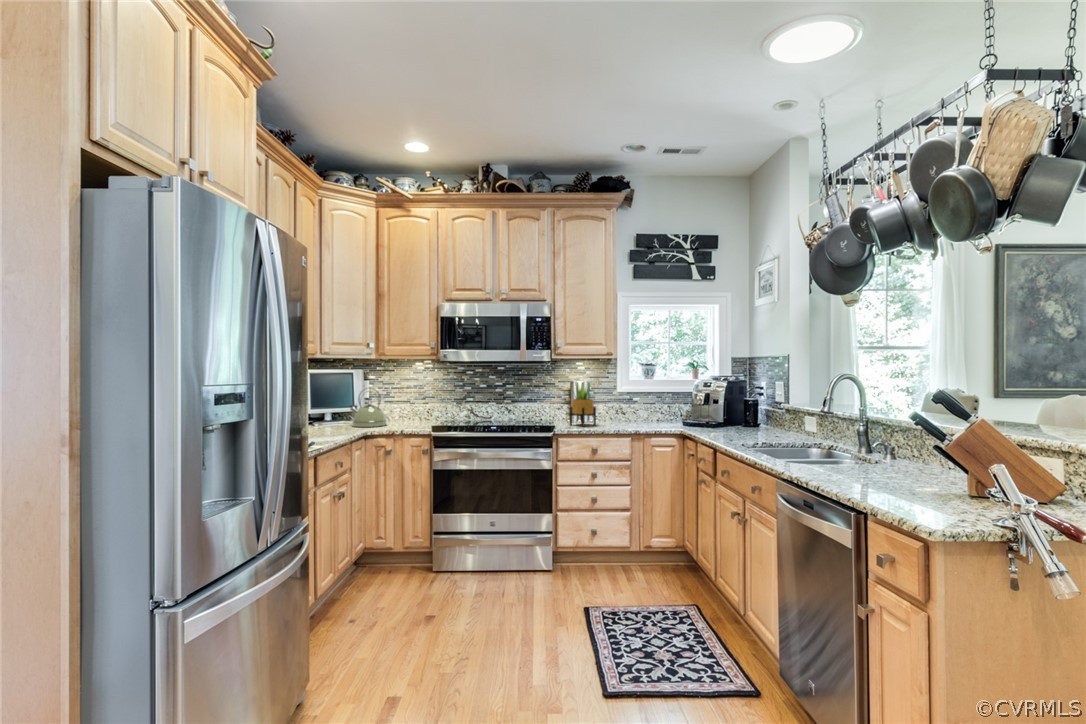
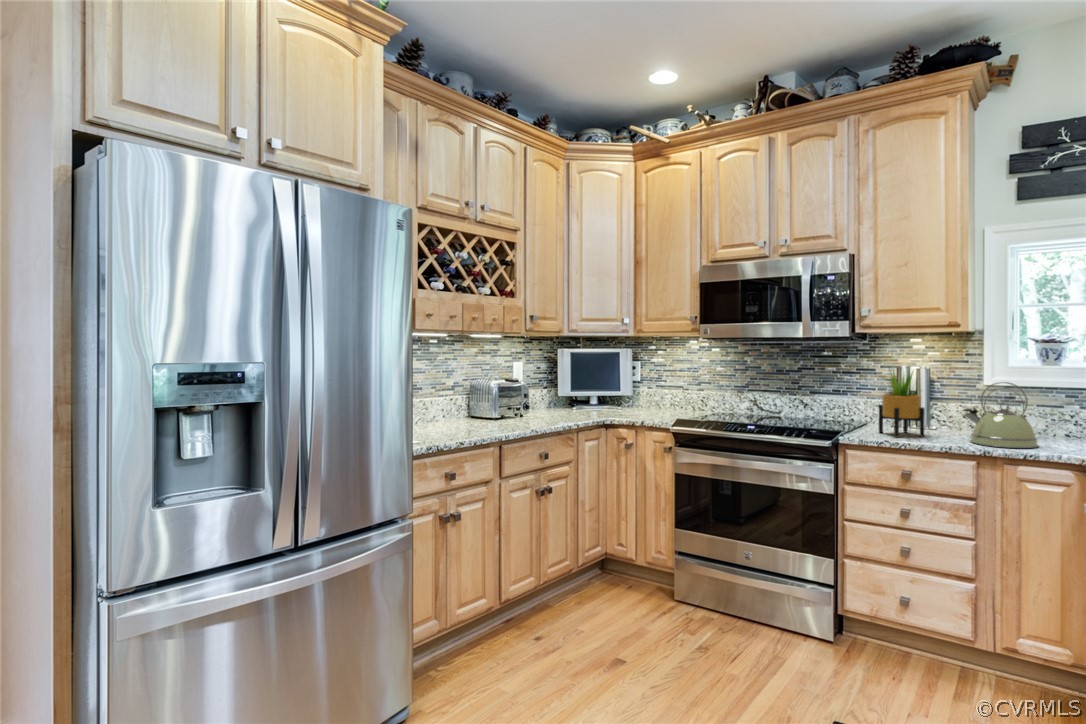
kettle: present [350,387,387,427] -> present [963,382,1038,448]

